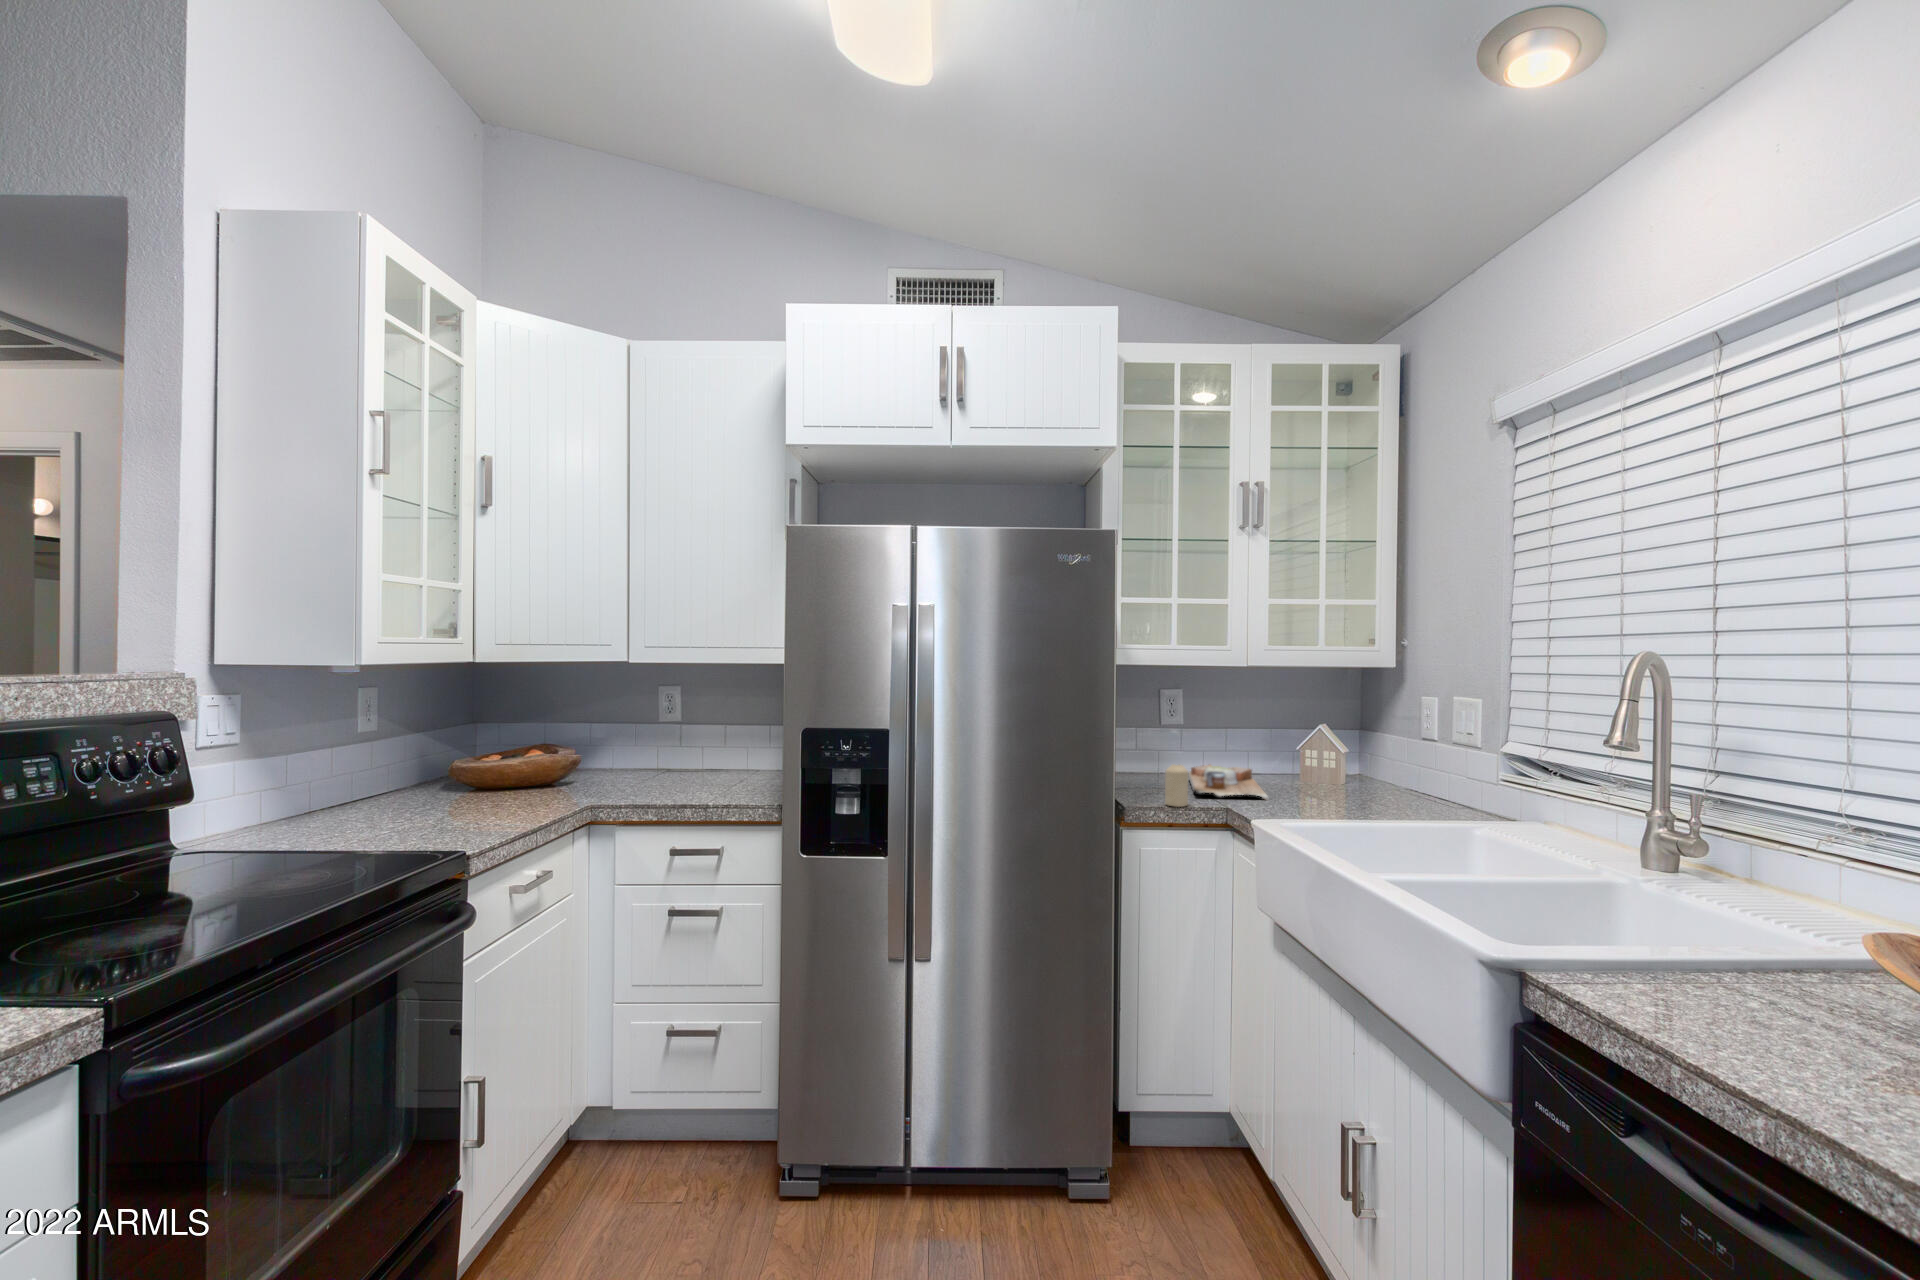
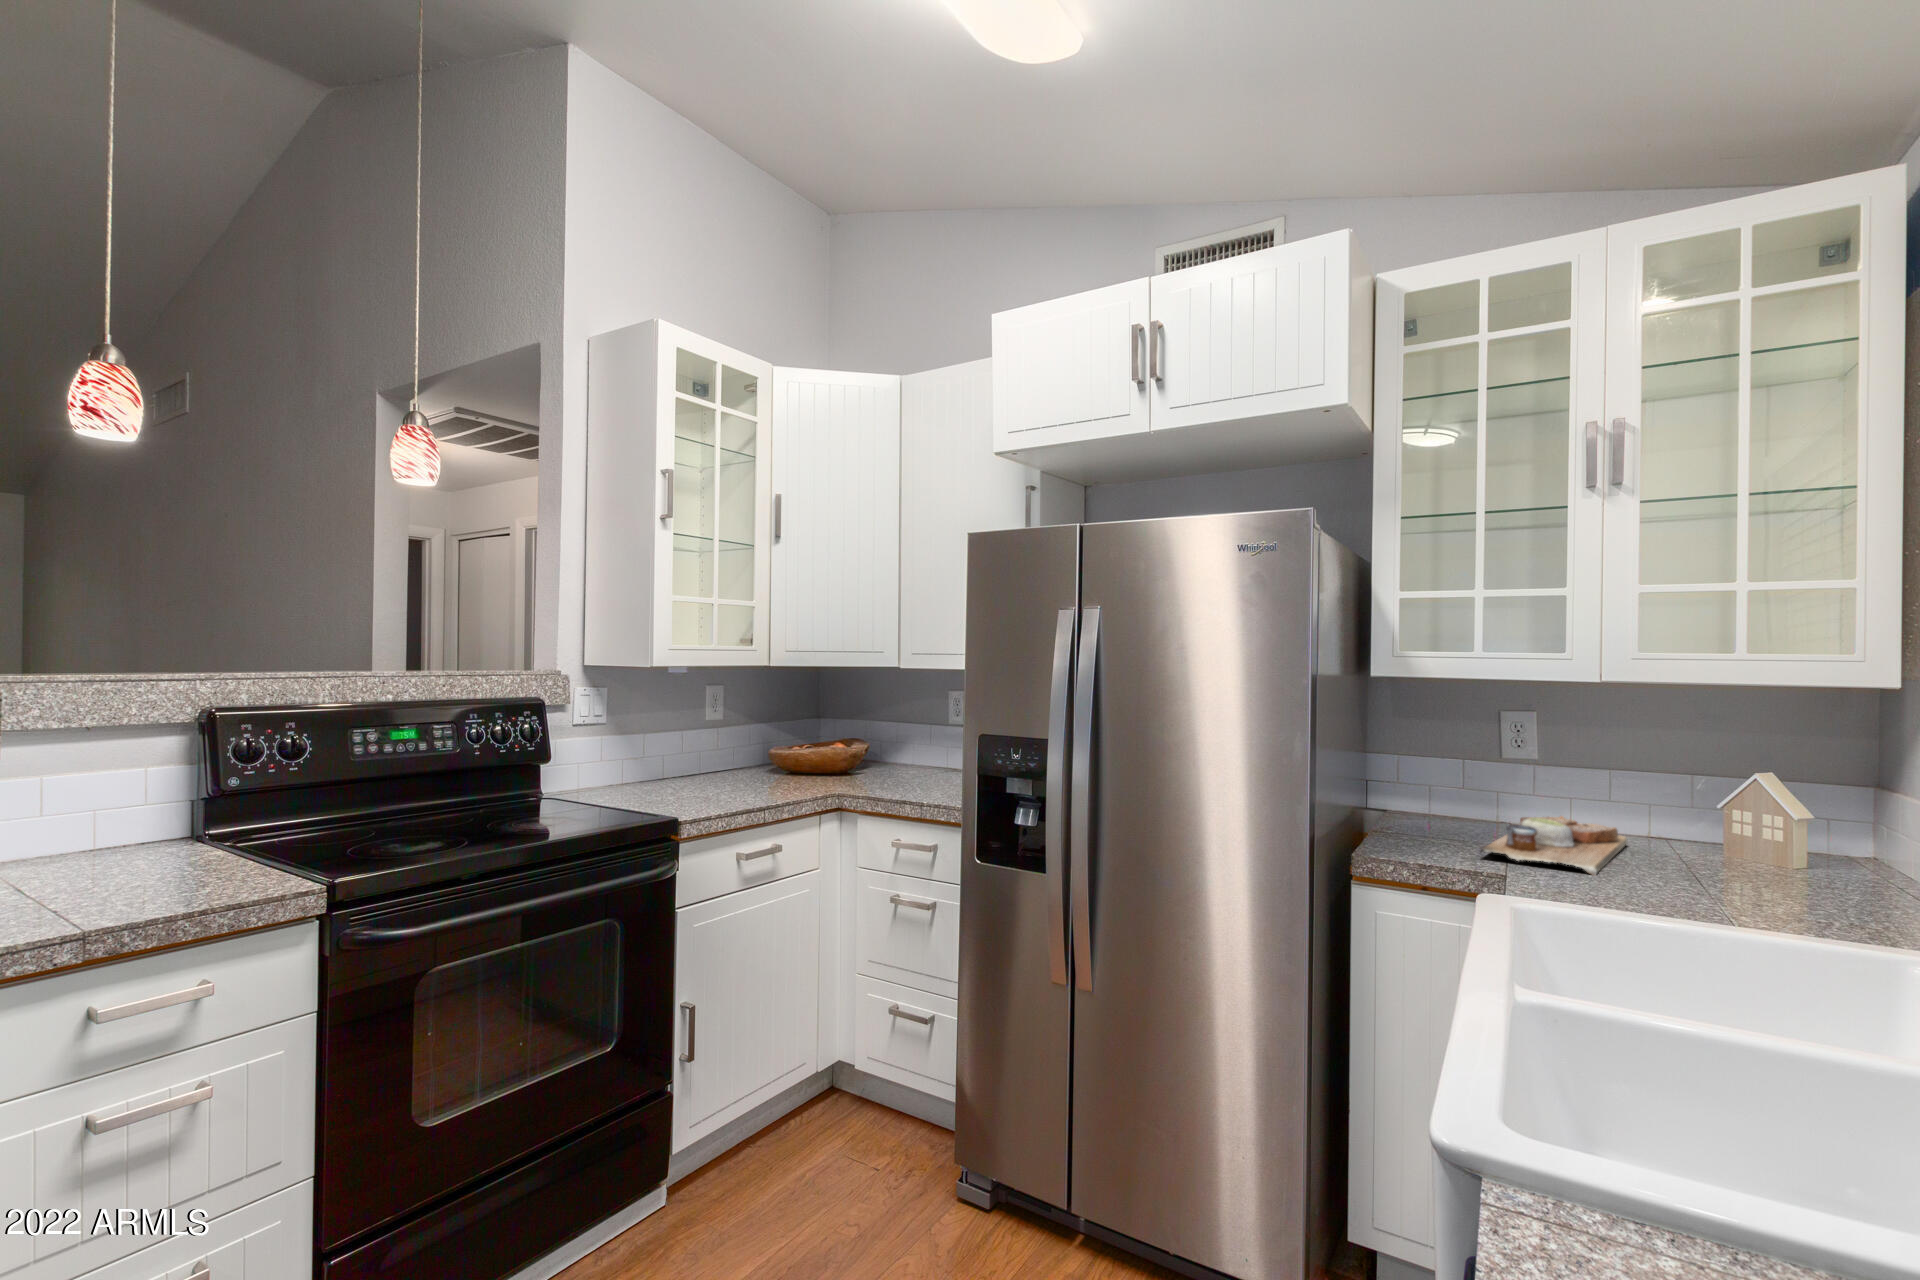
candle: present [1165,765,1188,807] -> none [1412,809,1445,867]

